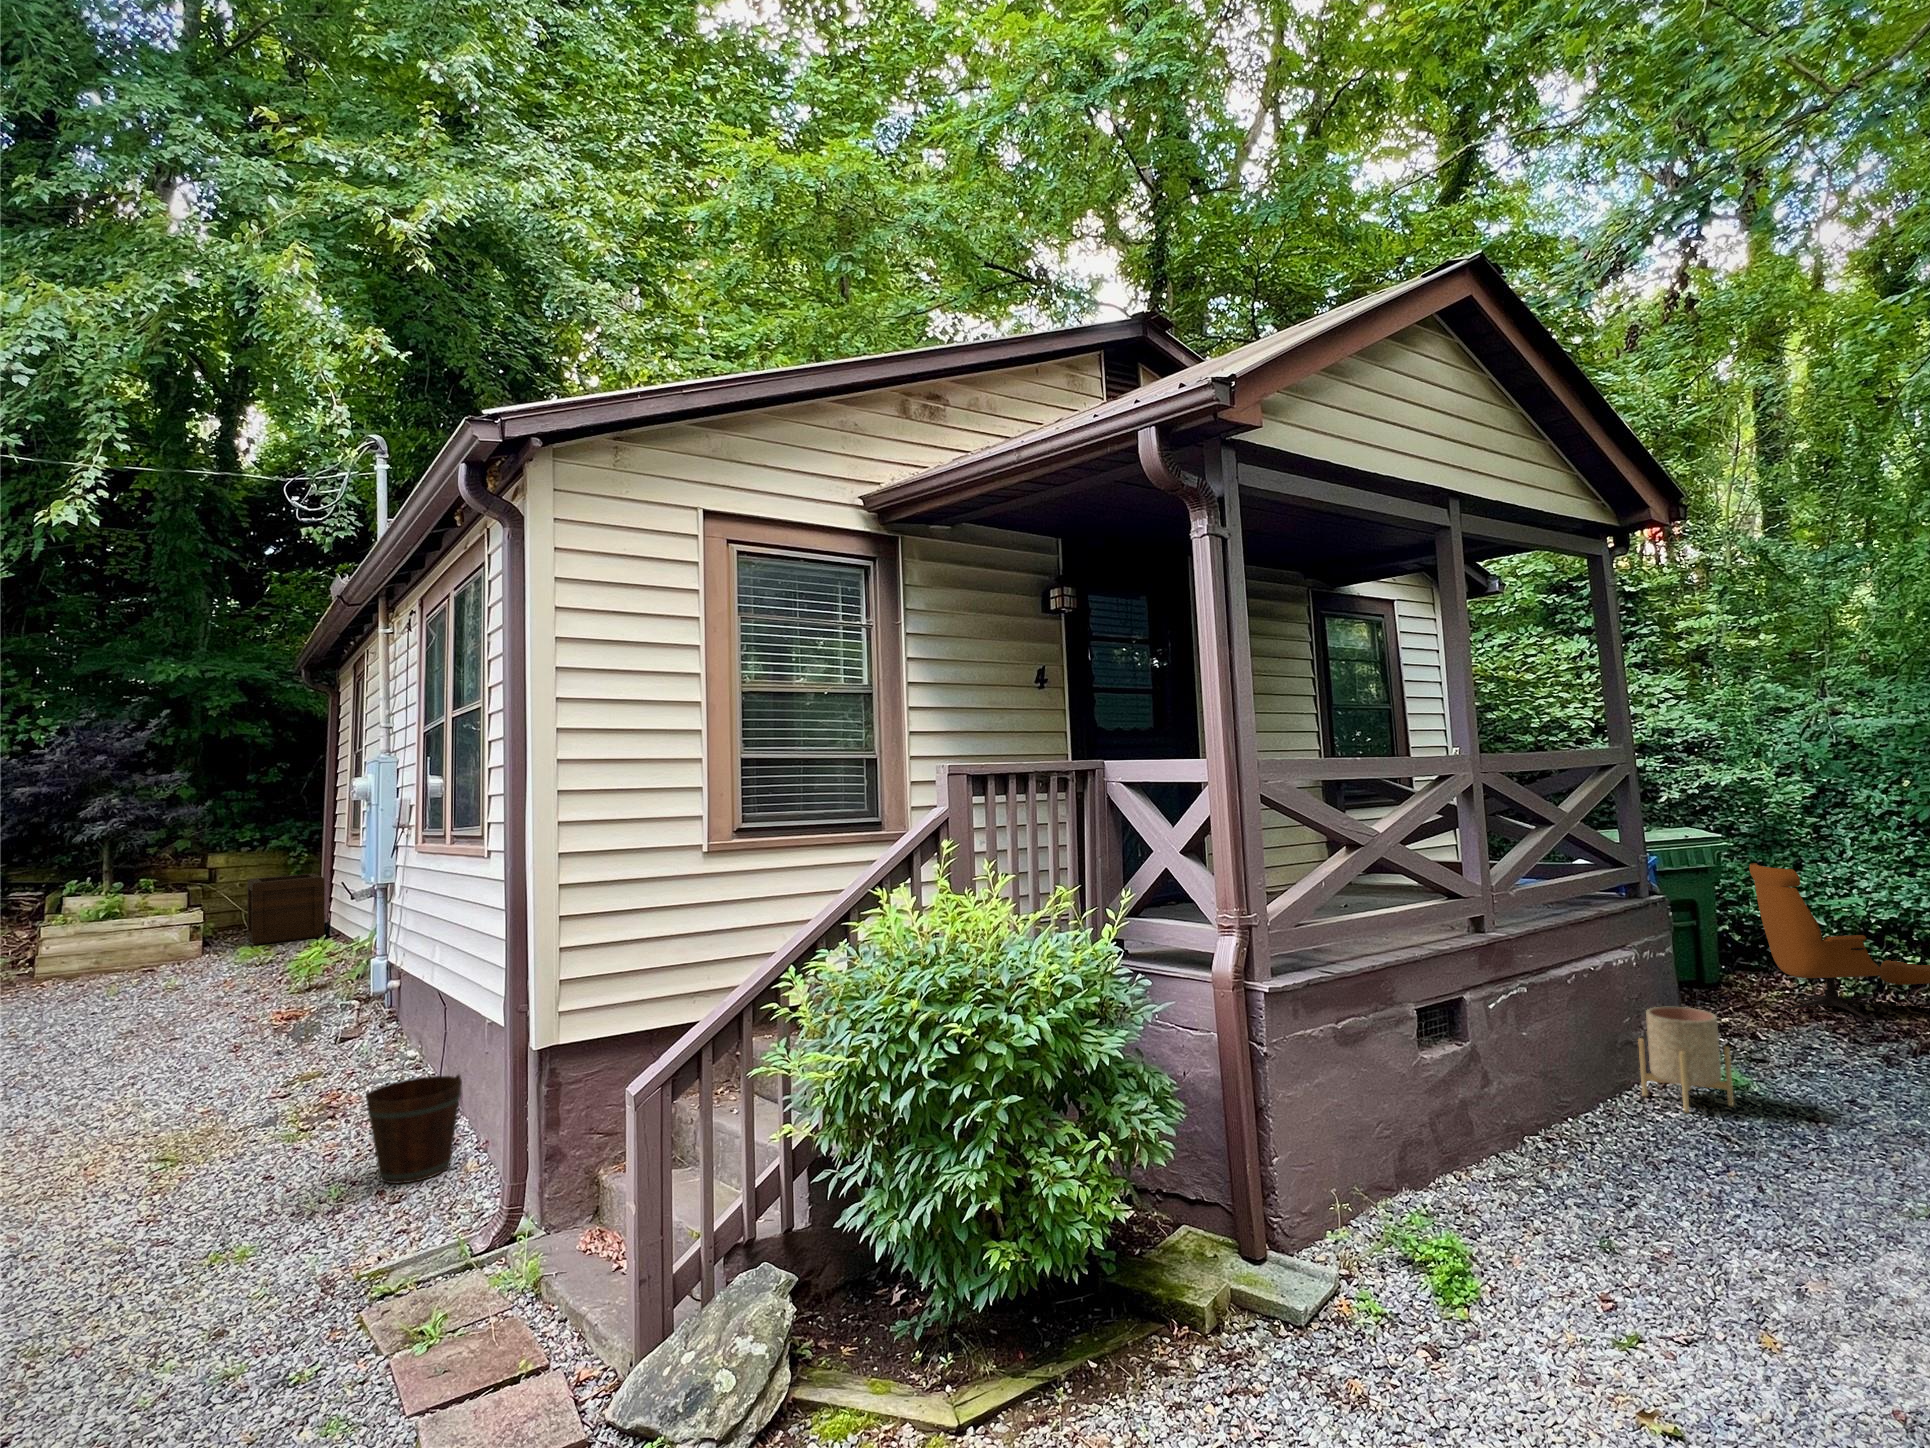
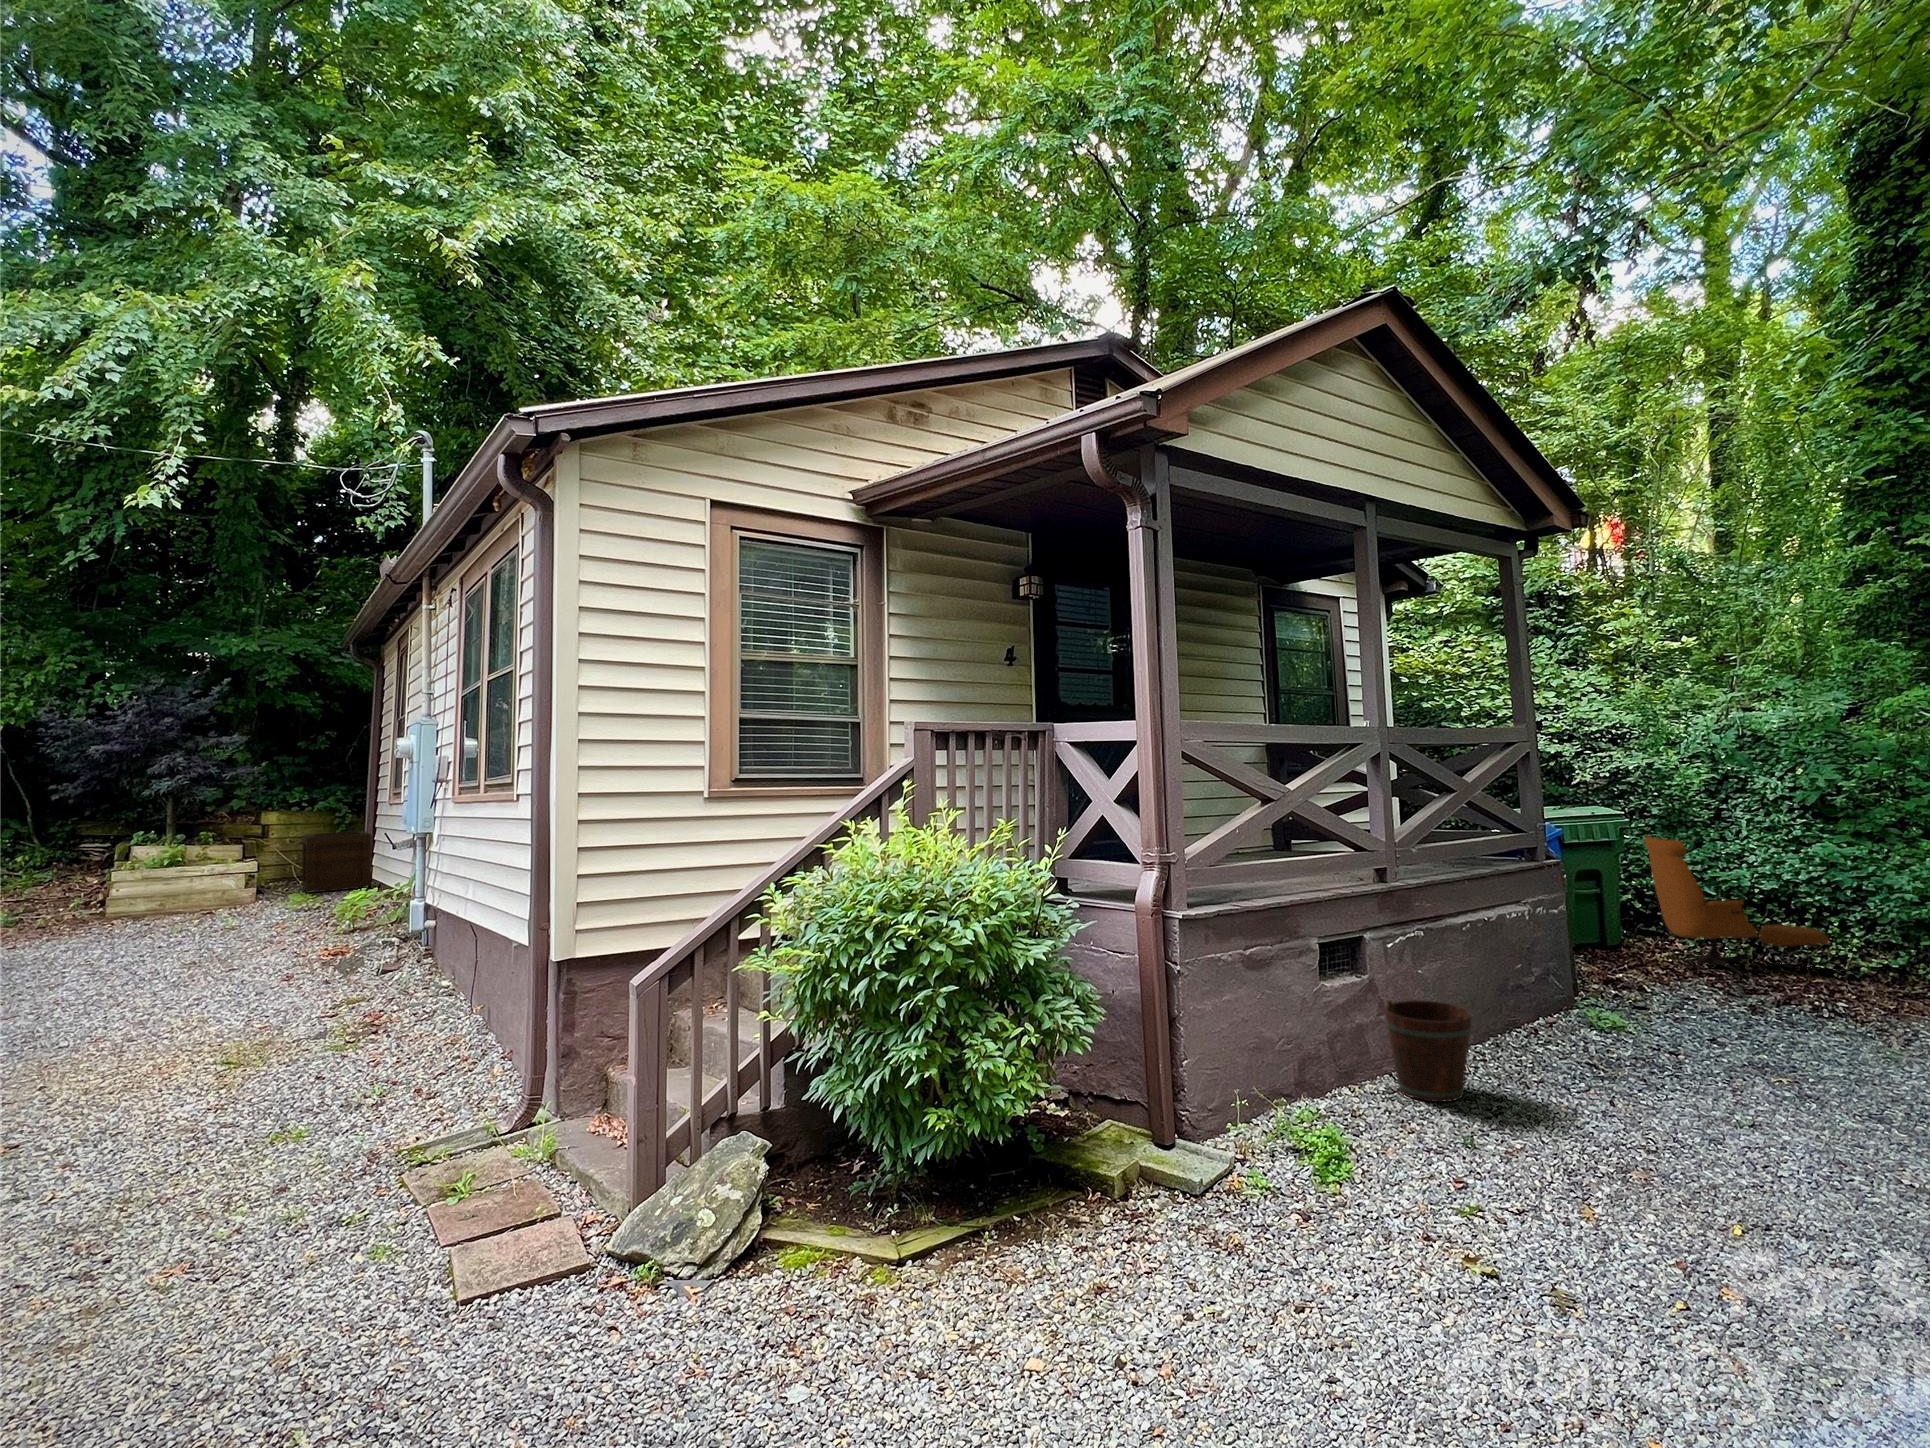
planter: present [1638,1007,1734,1112] -> none [1527,954,1607,1044]
bucket: present [366,1075,462,1184] -> present [1384,1000,1472,1102]

